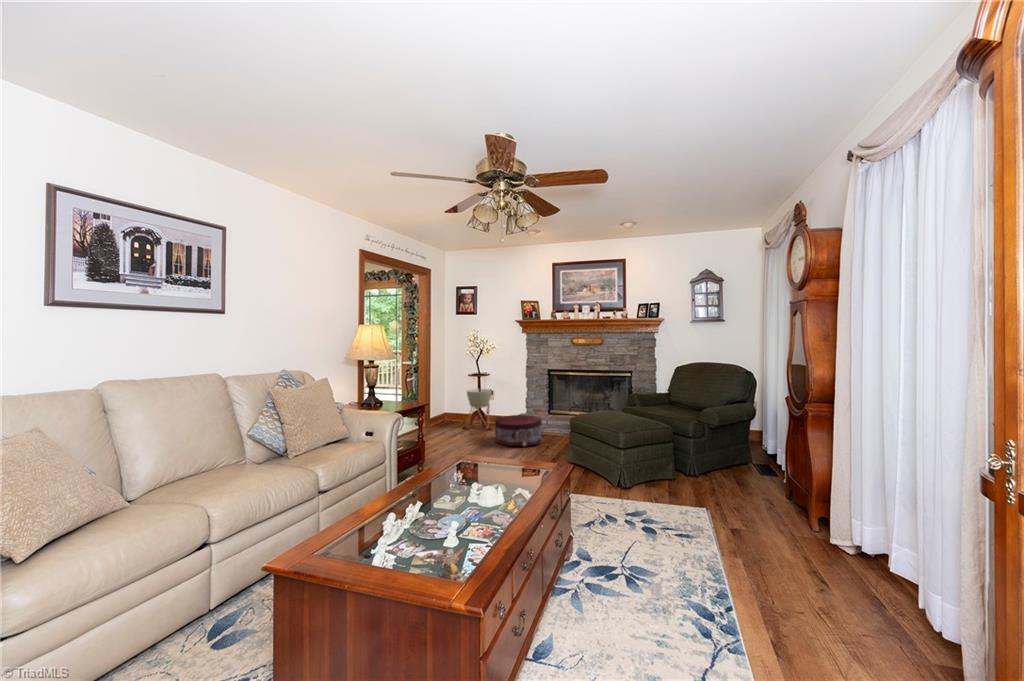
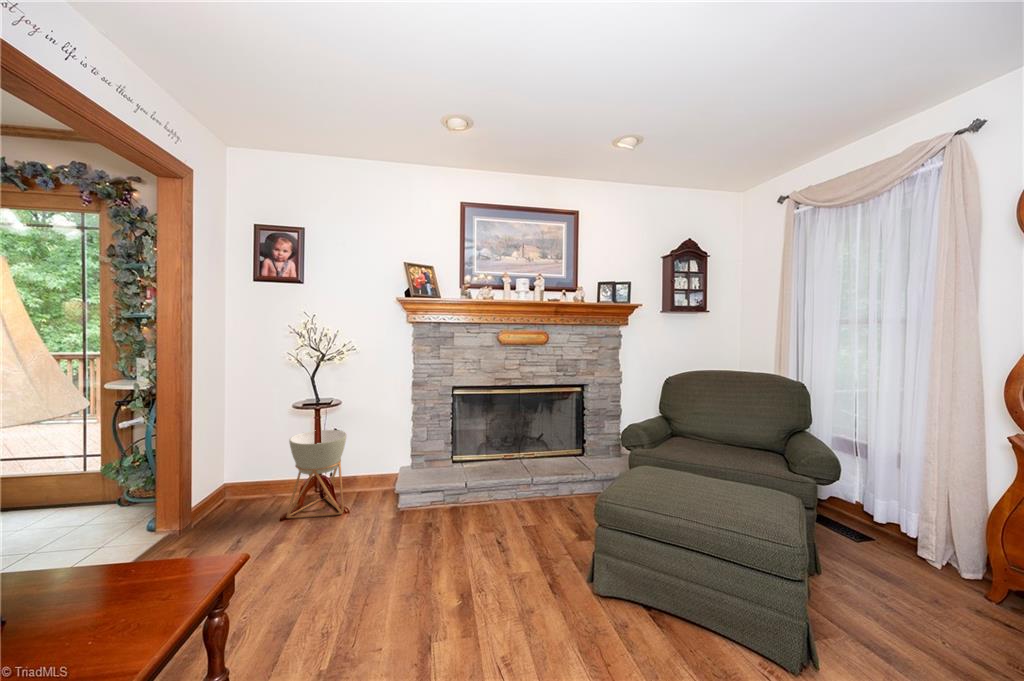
pouf: present [495,414,542,446] -> none [383,481,487,575]

